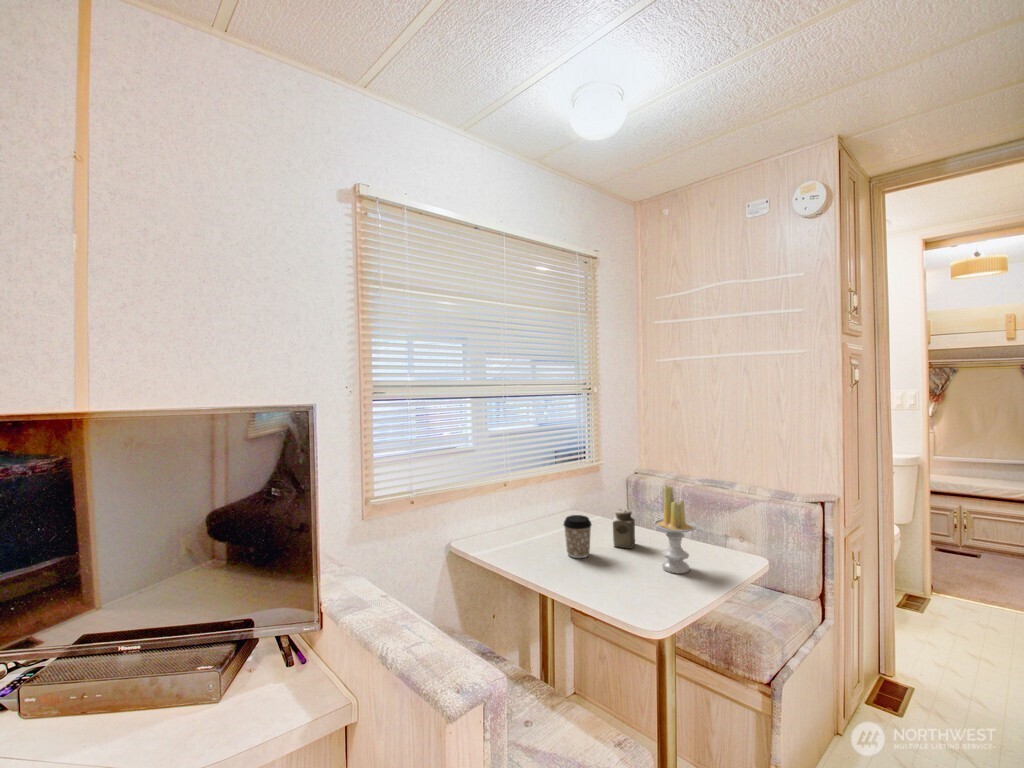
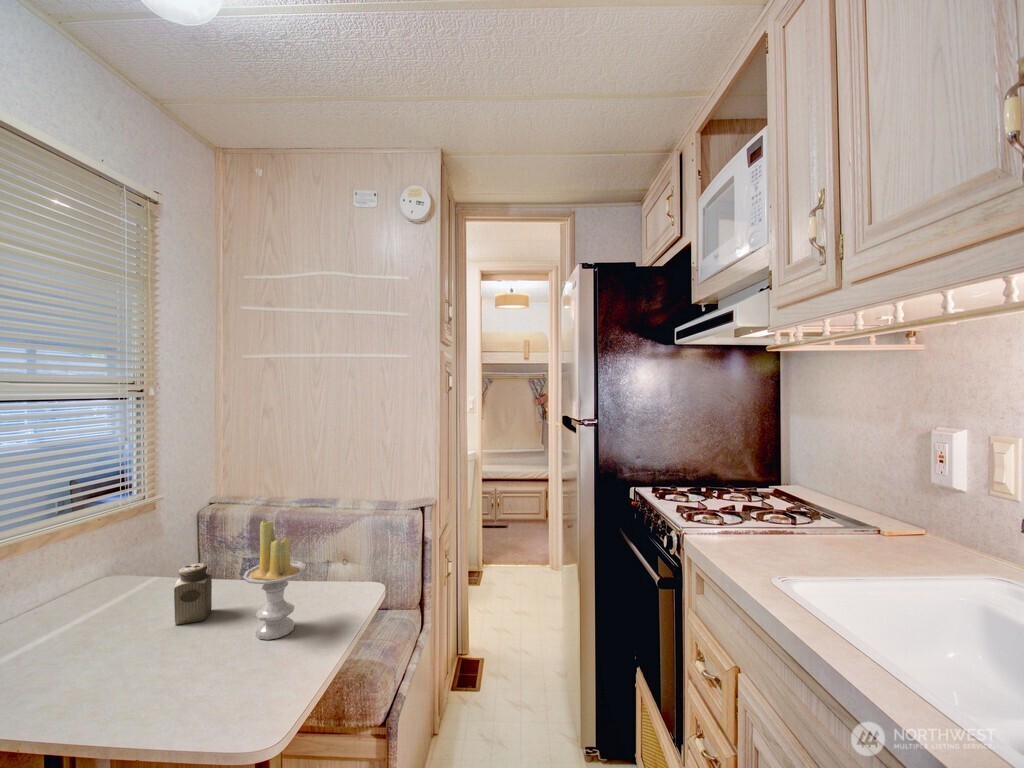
coffee cup: present [564,515,592,558] -> none [73,592,134,670]

